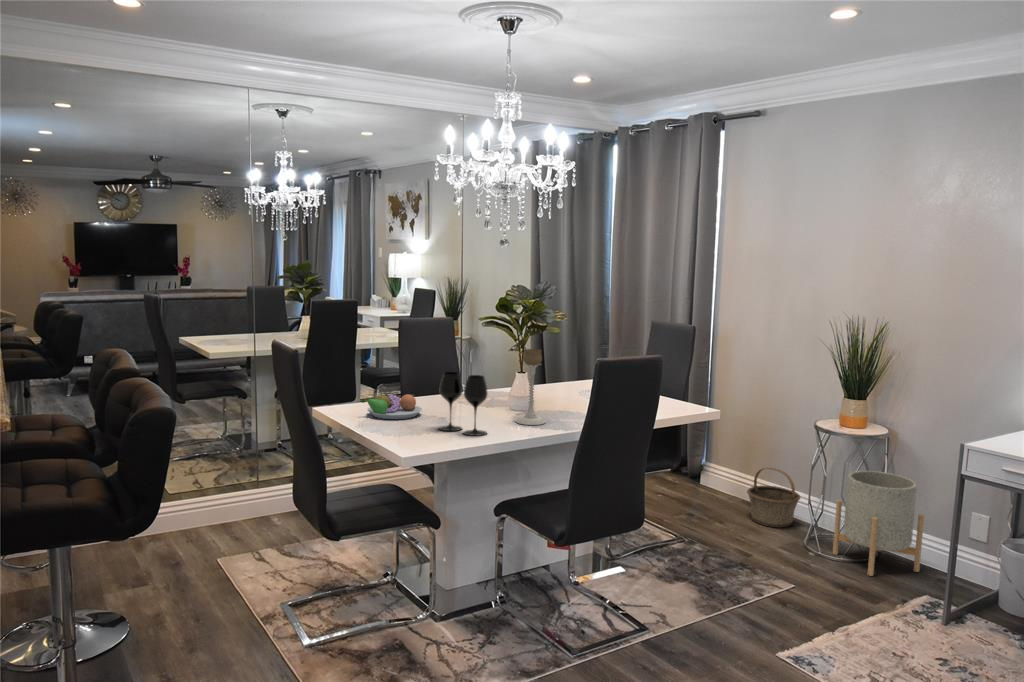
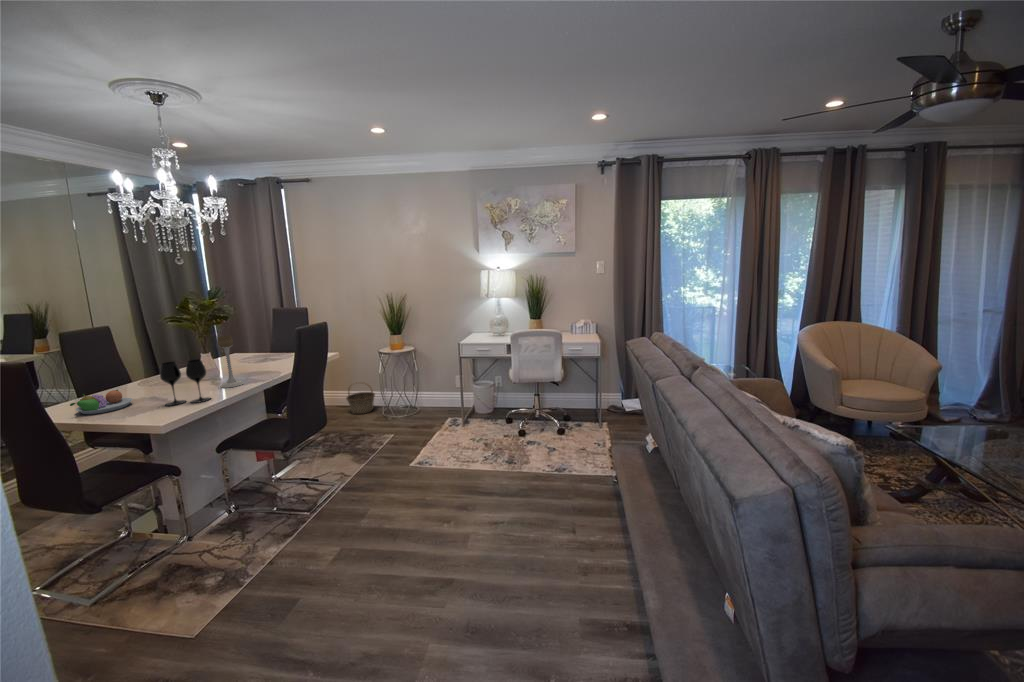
planter: present [833,471,924,576] -> none [399,368,441,419]

